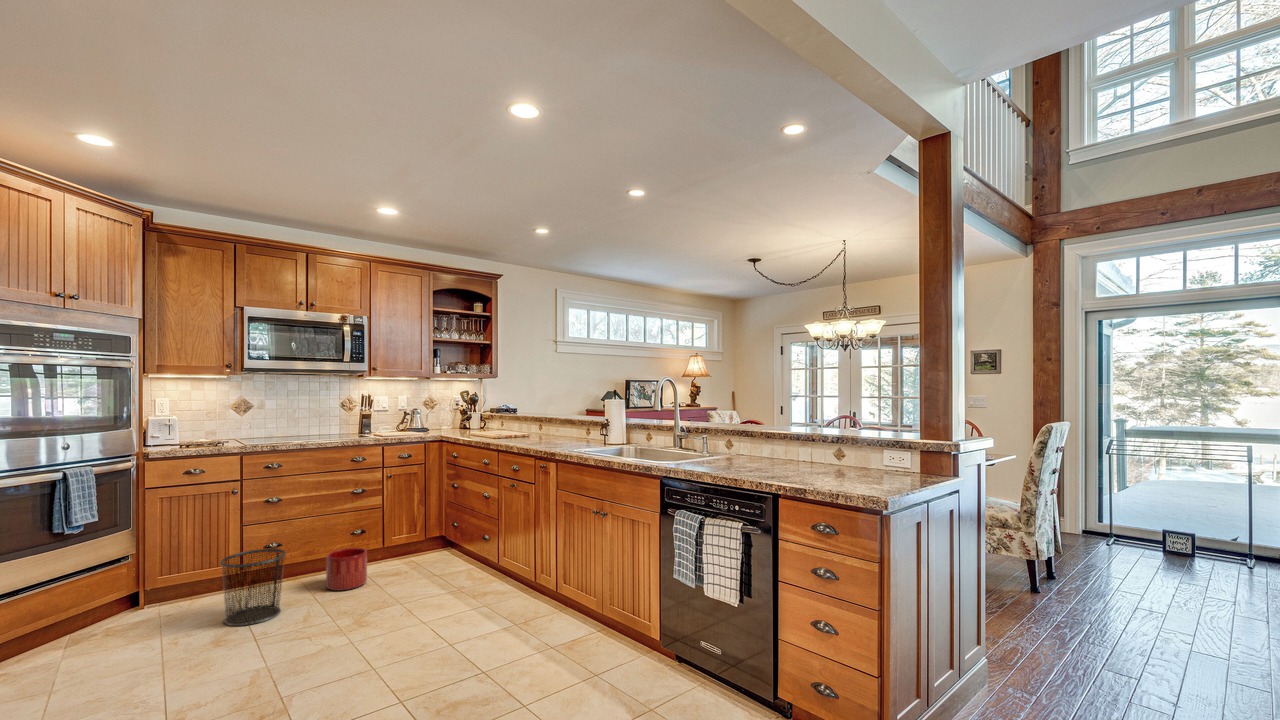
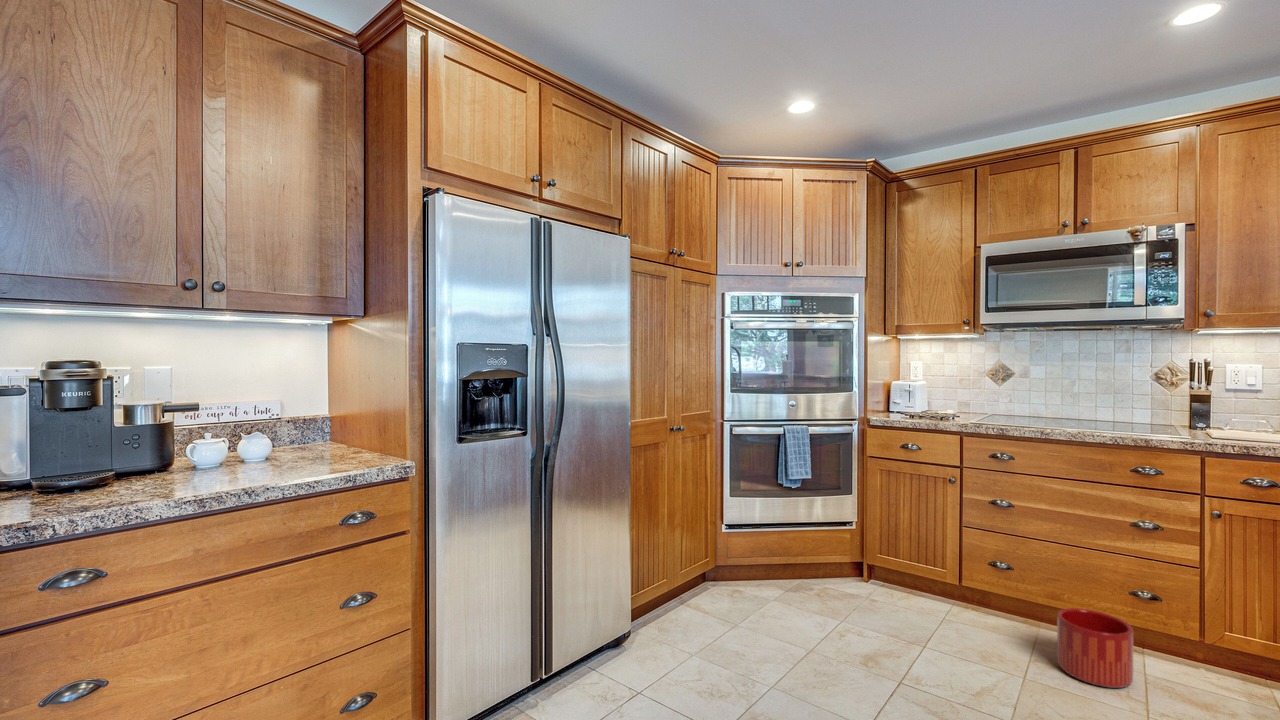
waste bin: present [220,549,287,626] -> none [892,559,975,665]

